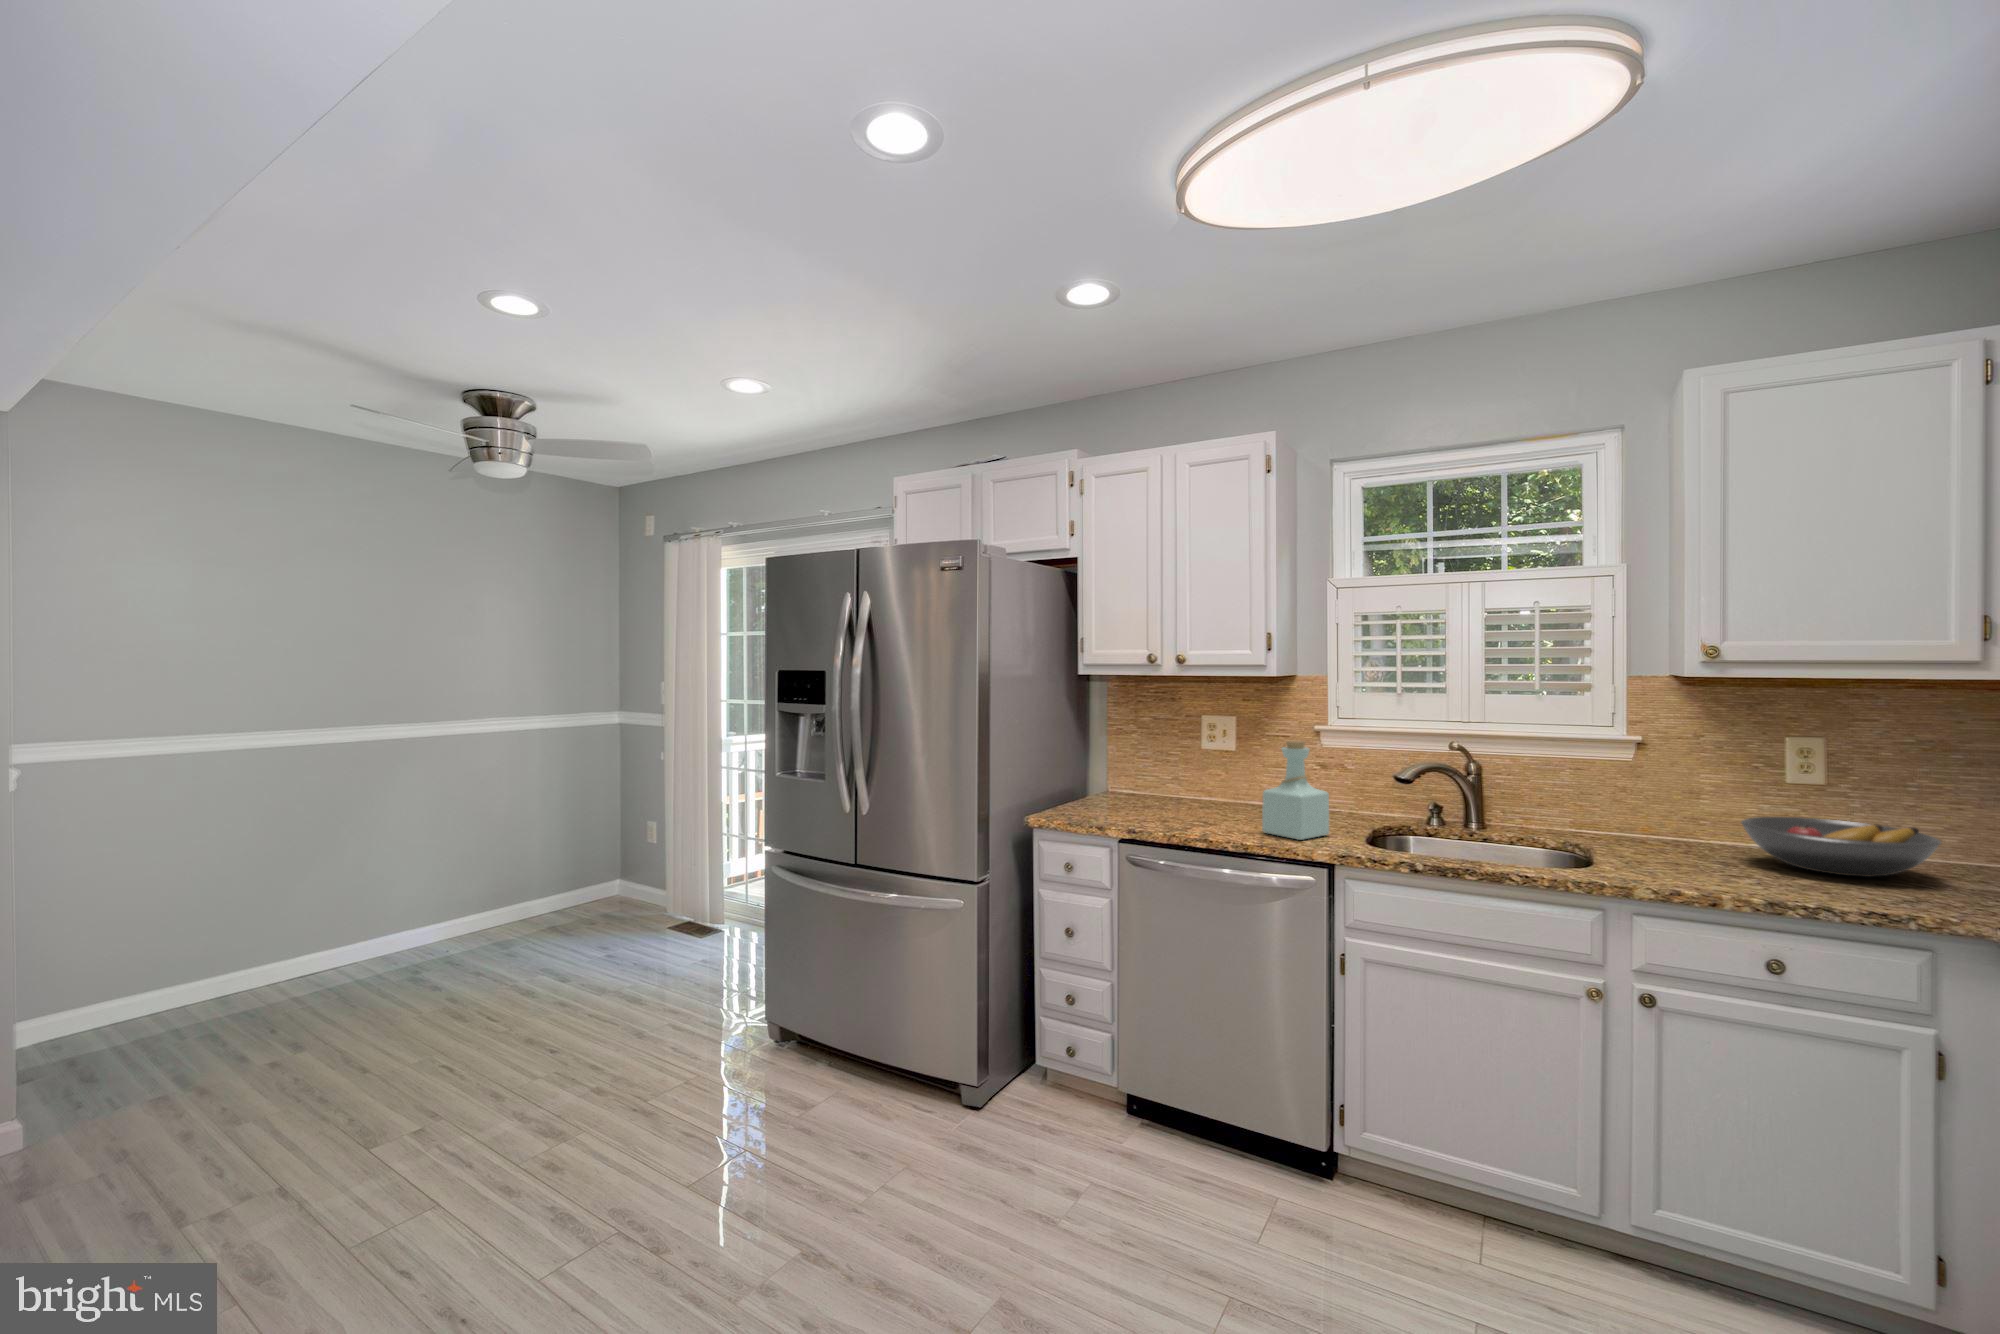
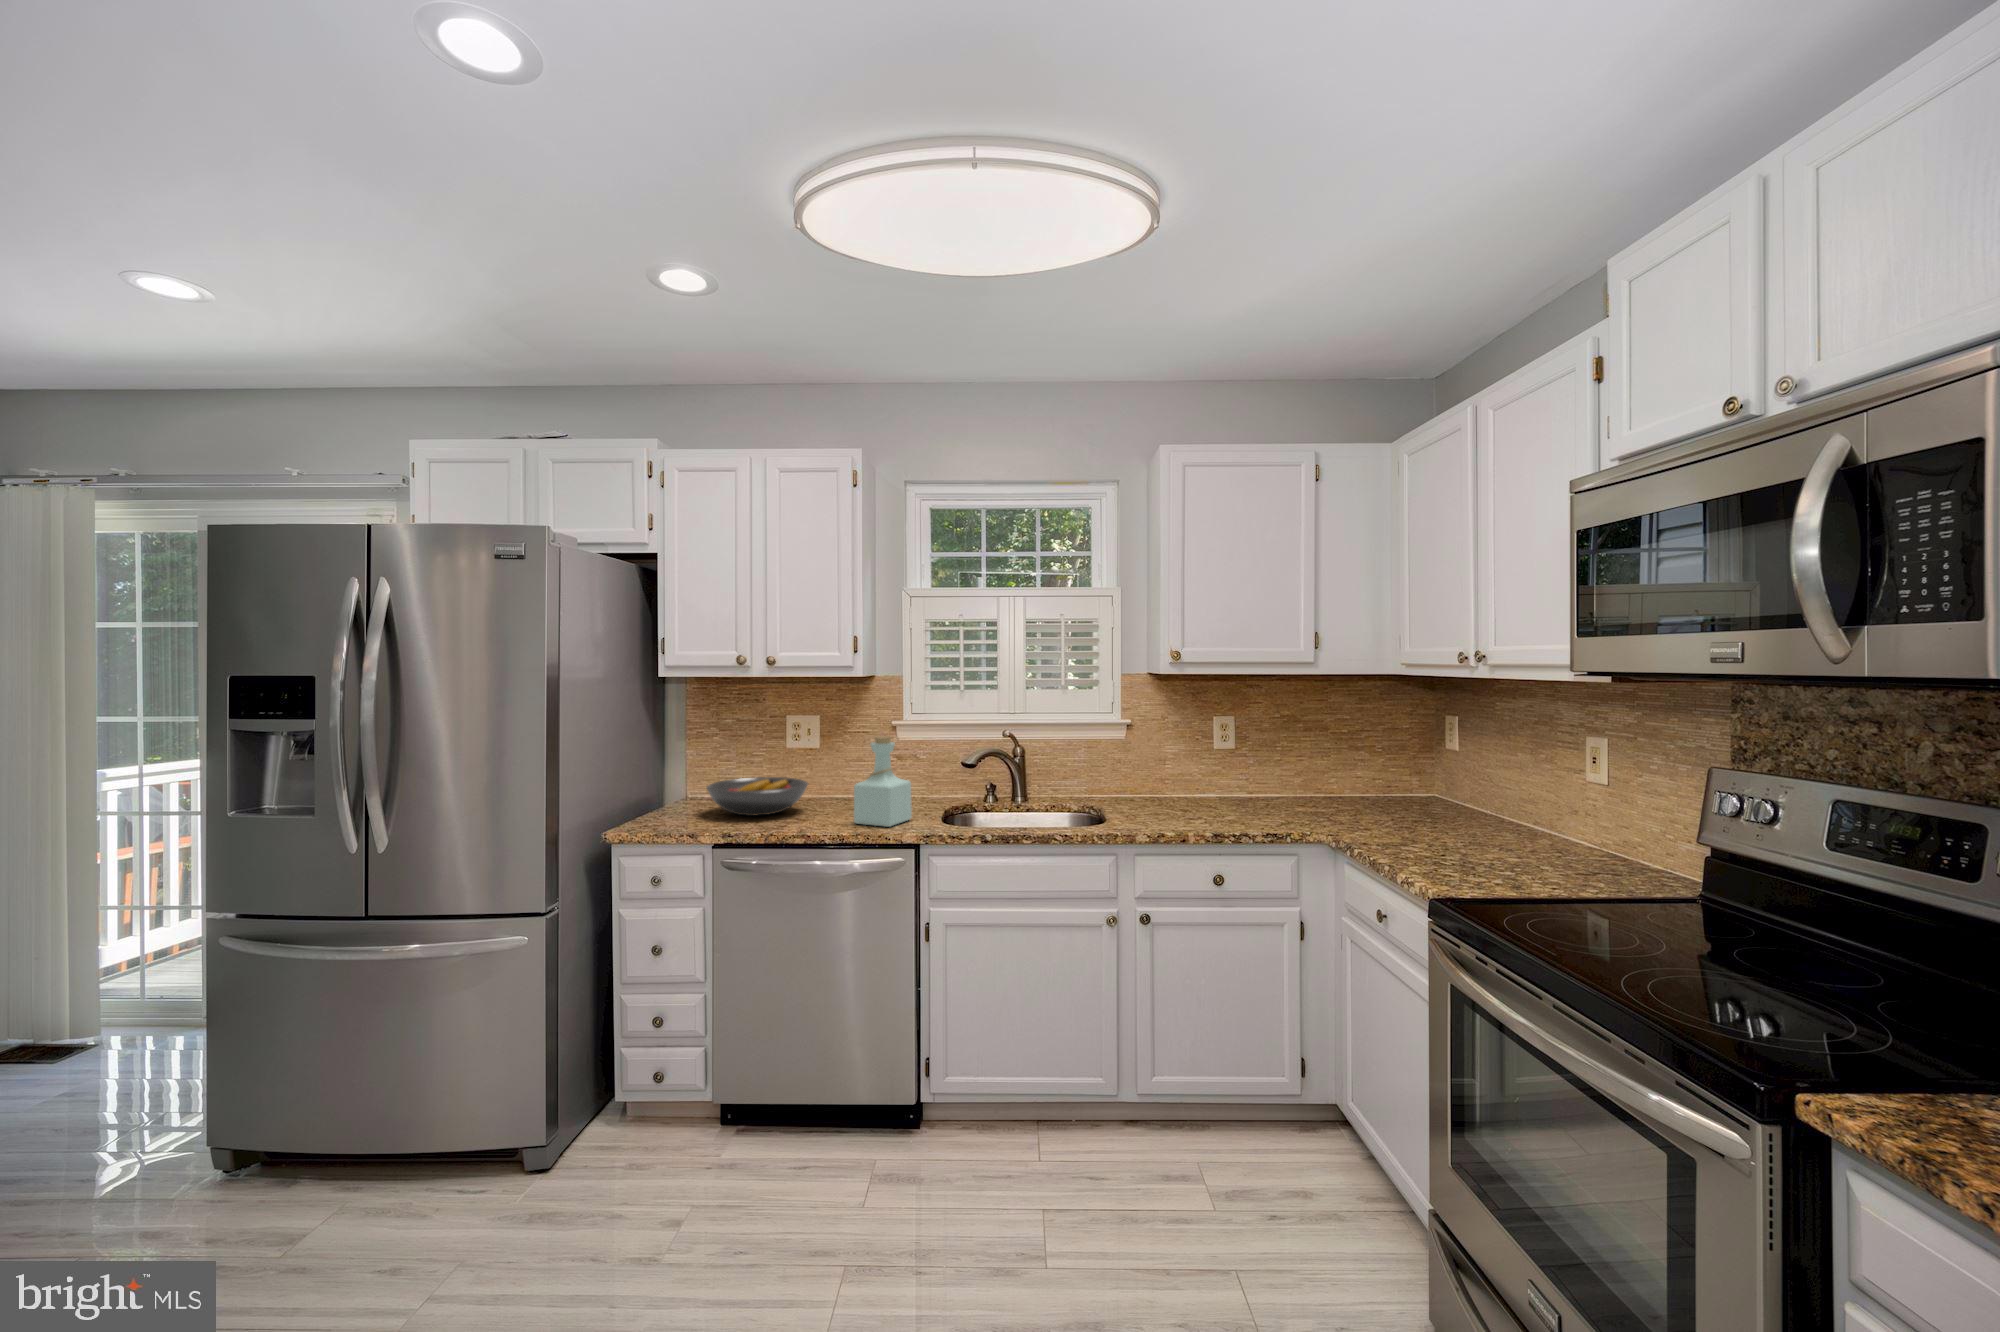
fruit bowl: present [1741,817,1941,877] -> present [707,777,808,816]

